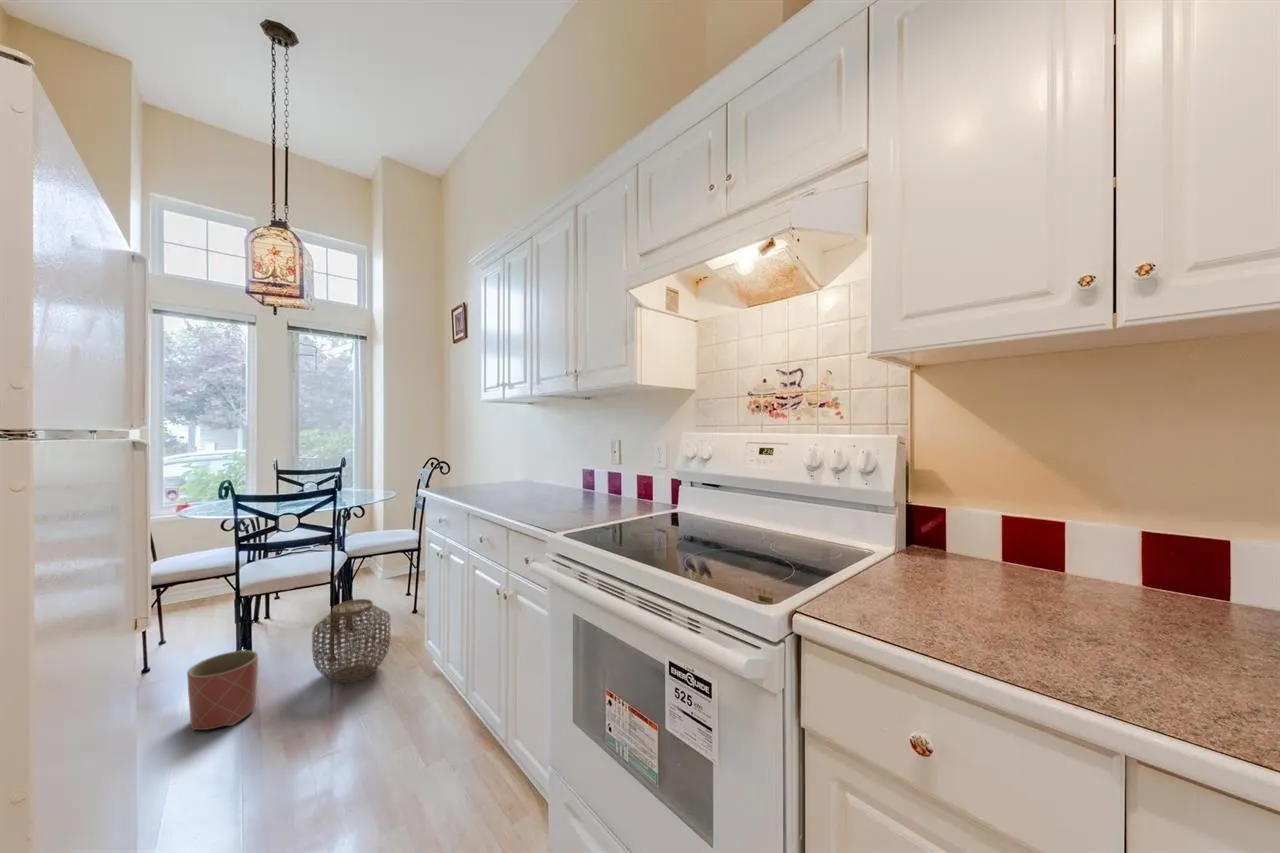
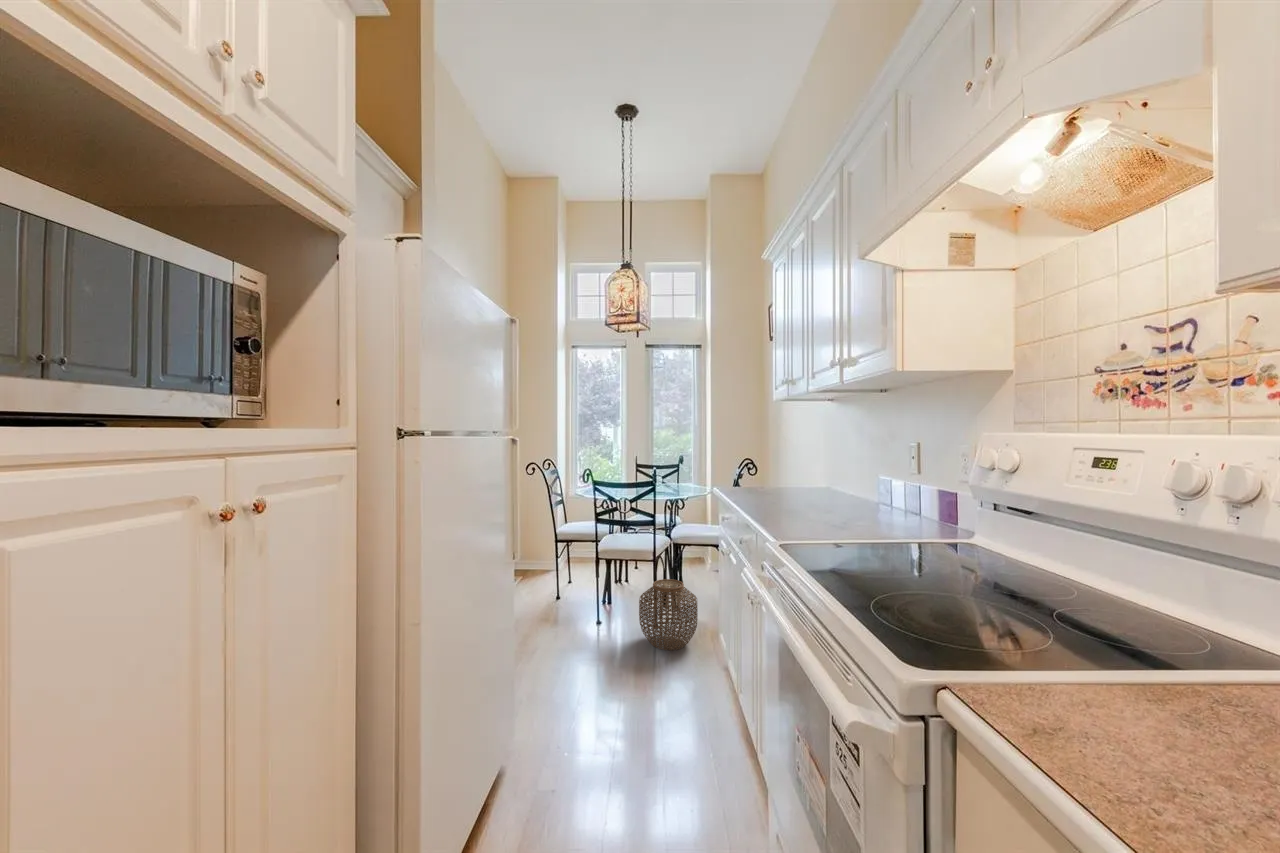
planter: present [187,650,258,730] -> none [563,598,603,653]

